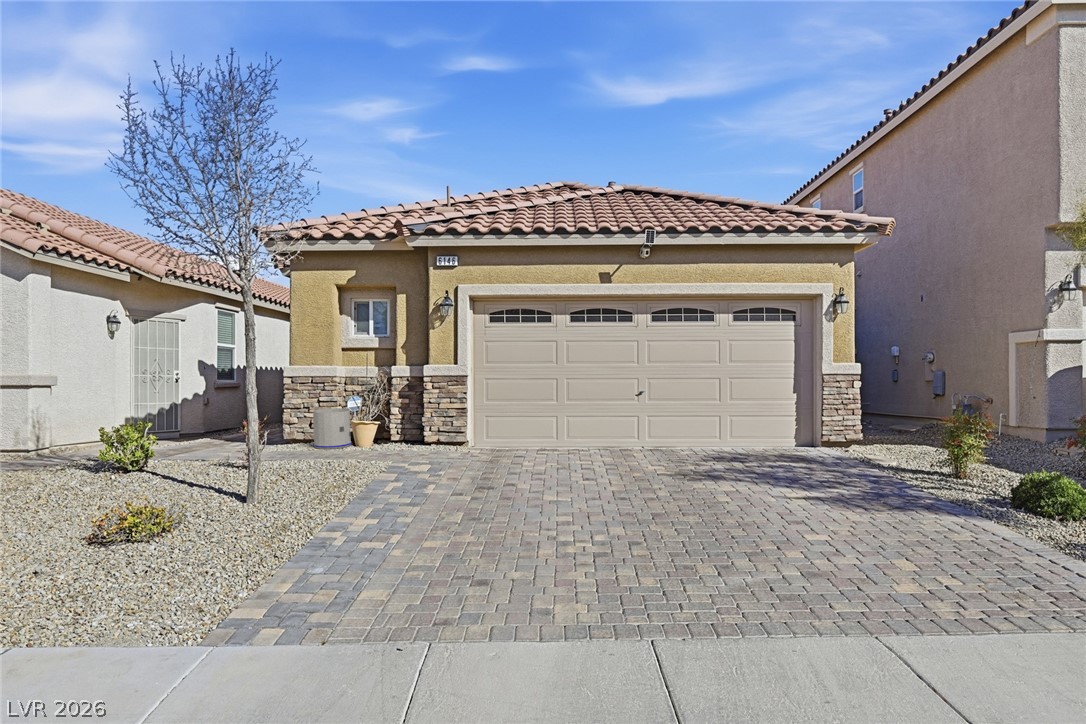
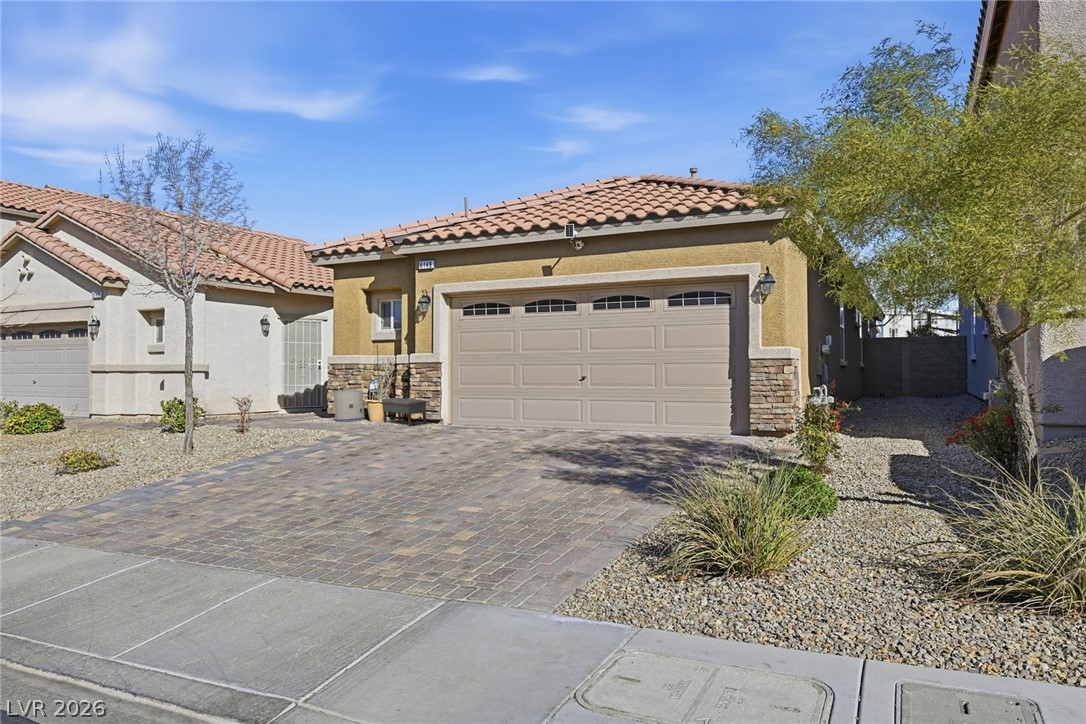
bench: none [388,417,455,452] -> present [382,398,426,426]

